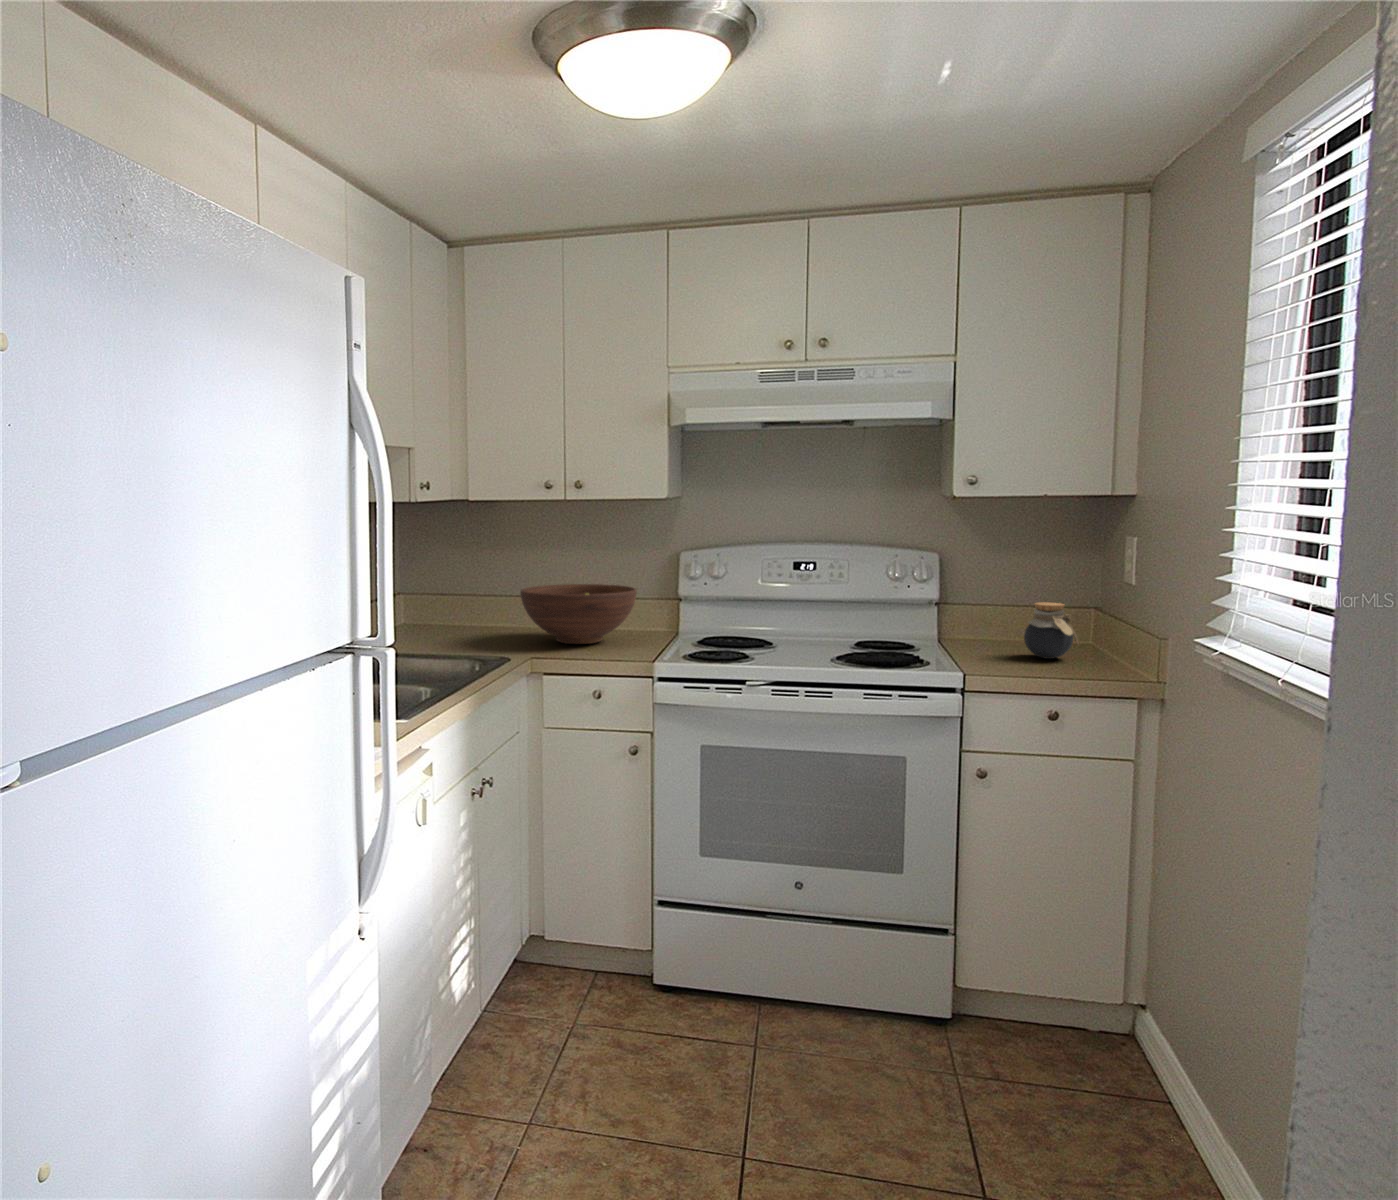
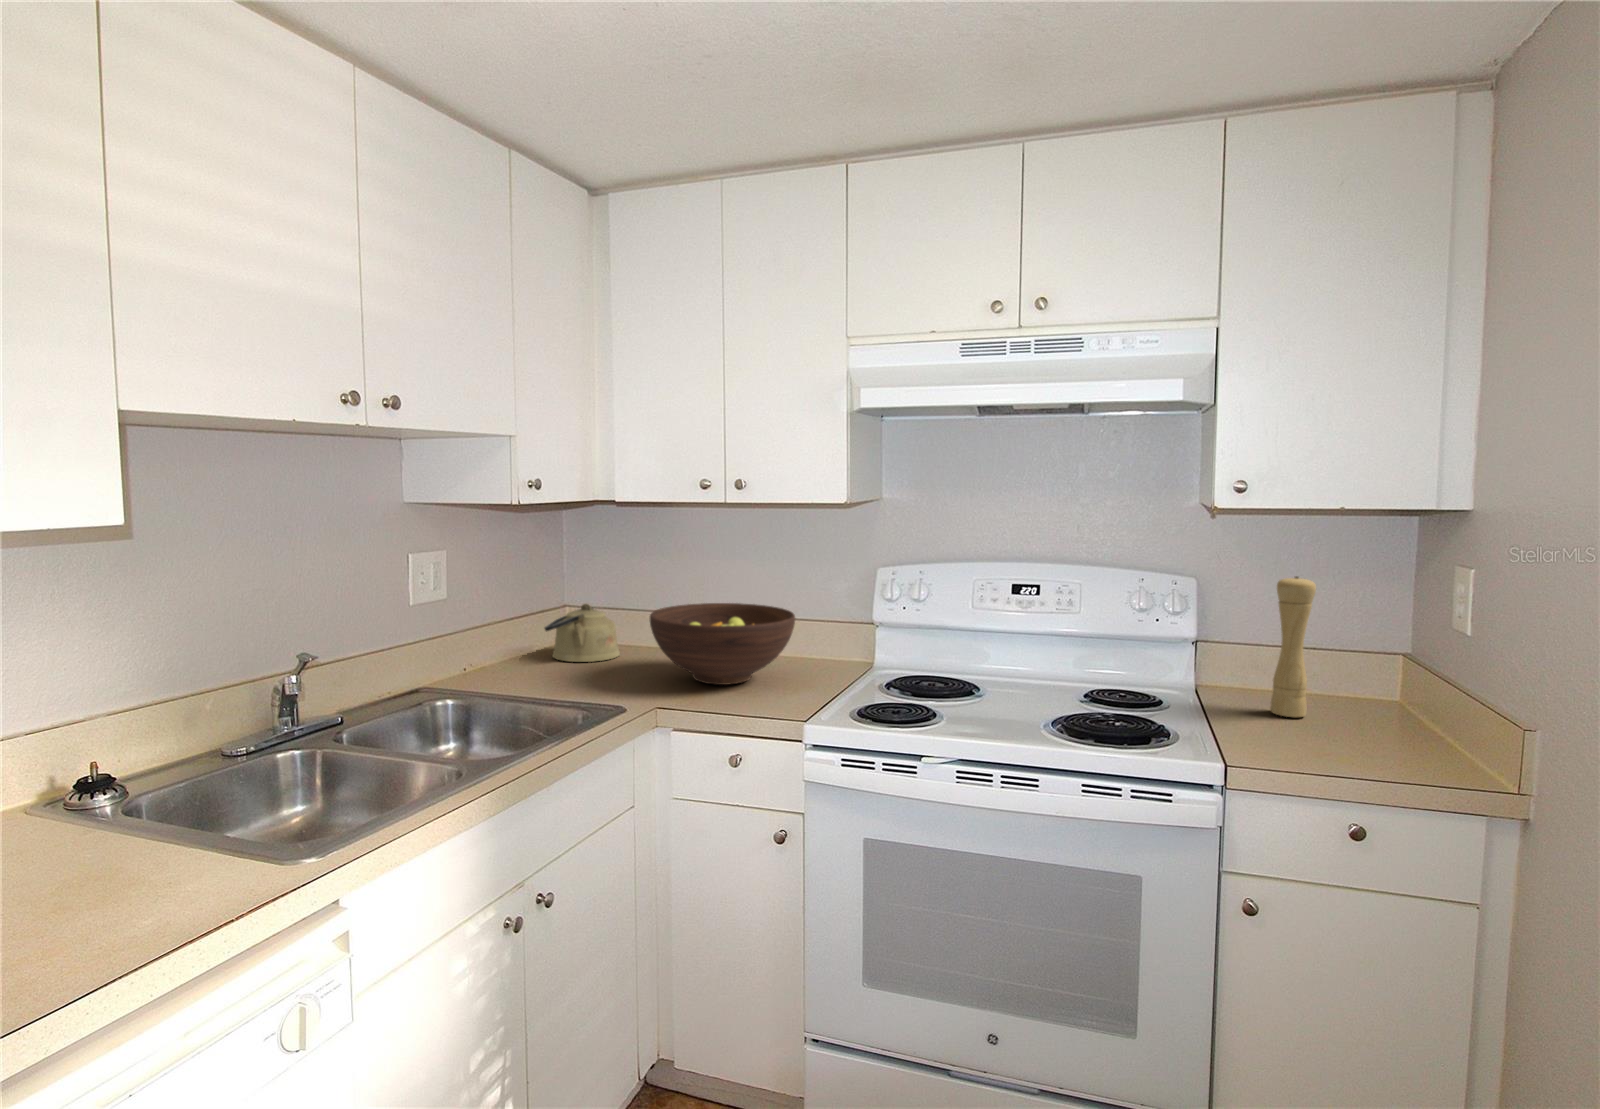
pepper mill: none [992,546,1022,649] -> present [1270,576,1316,717]
kettle: none [427,589,489,635] -> present [545,604,620,662]
jar: present [1024,603,1079,659] -> none [1318,659,1401,740]

